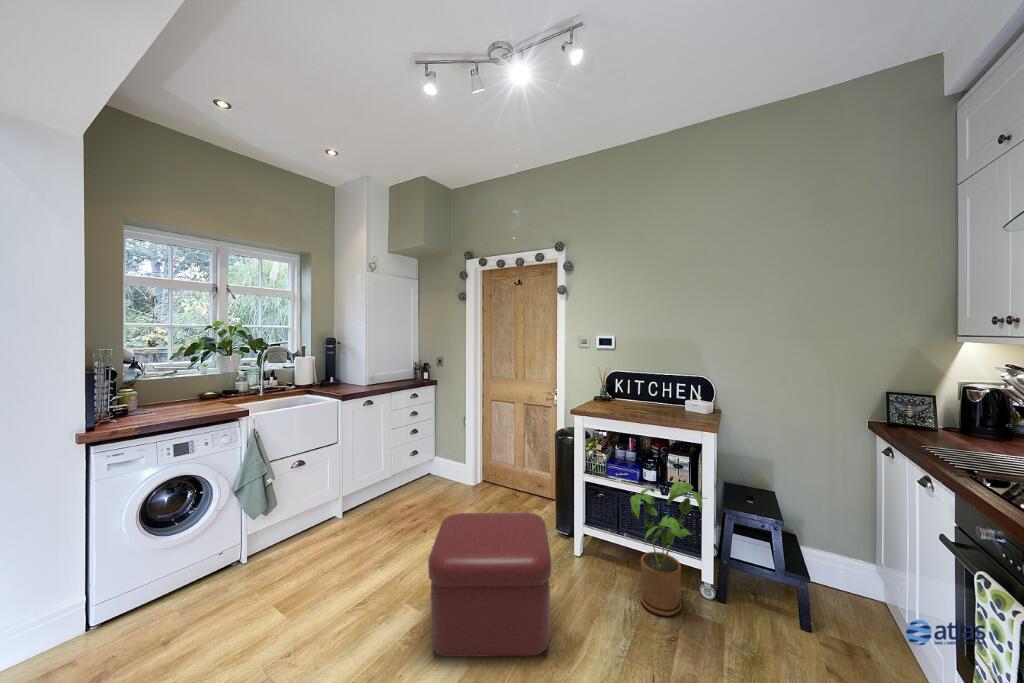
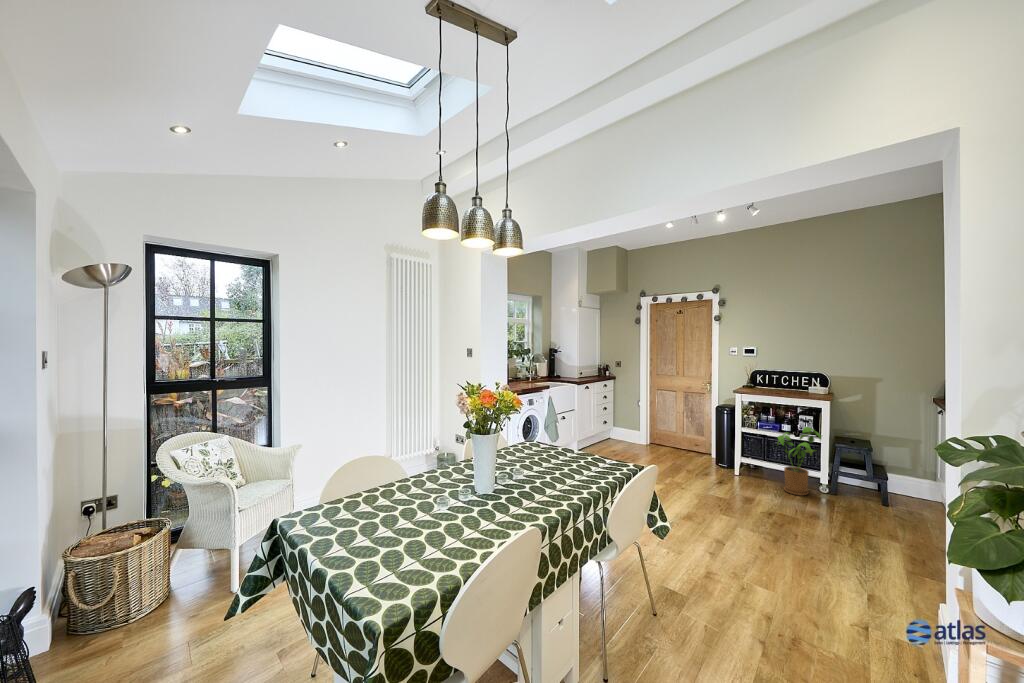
ottoman: present [428,513,551,657] -> none [674,441,745,502]

